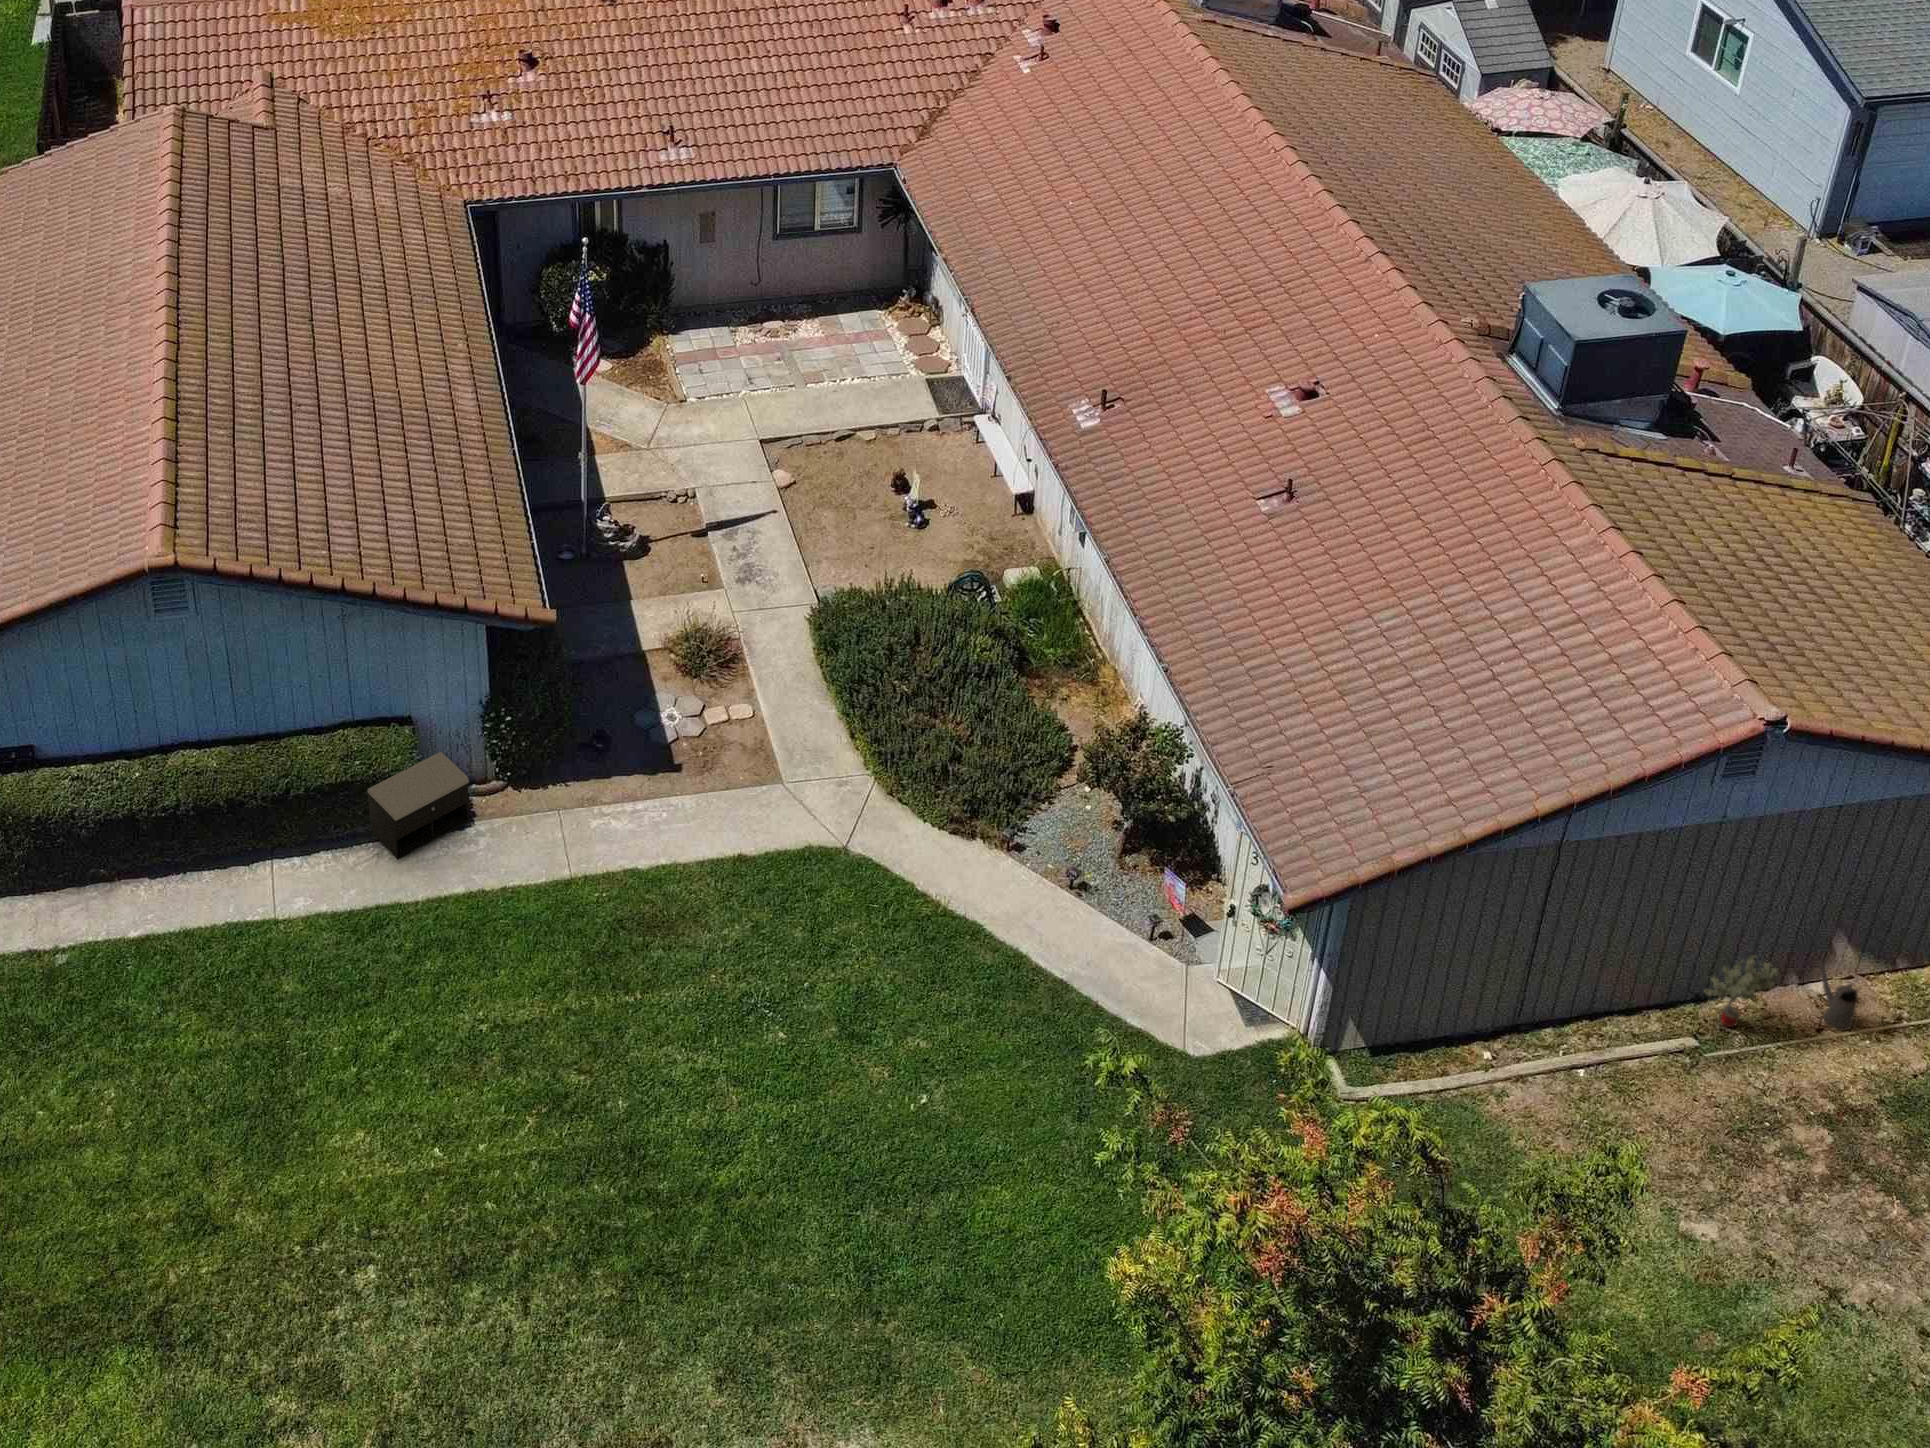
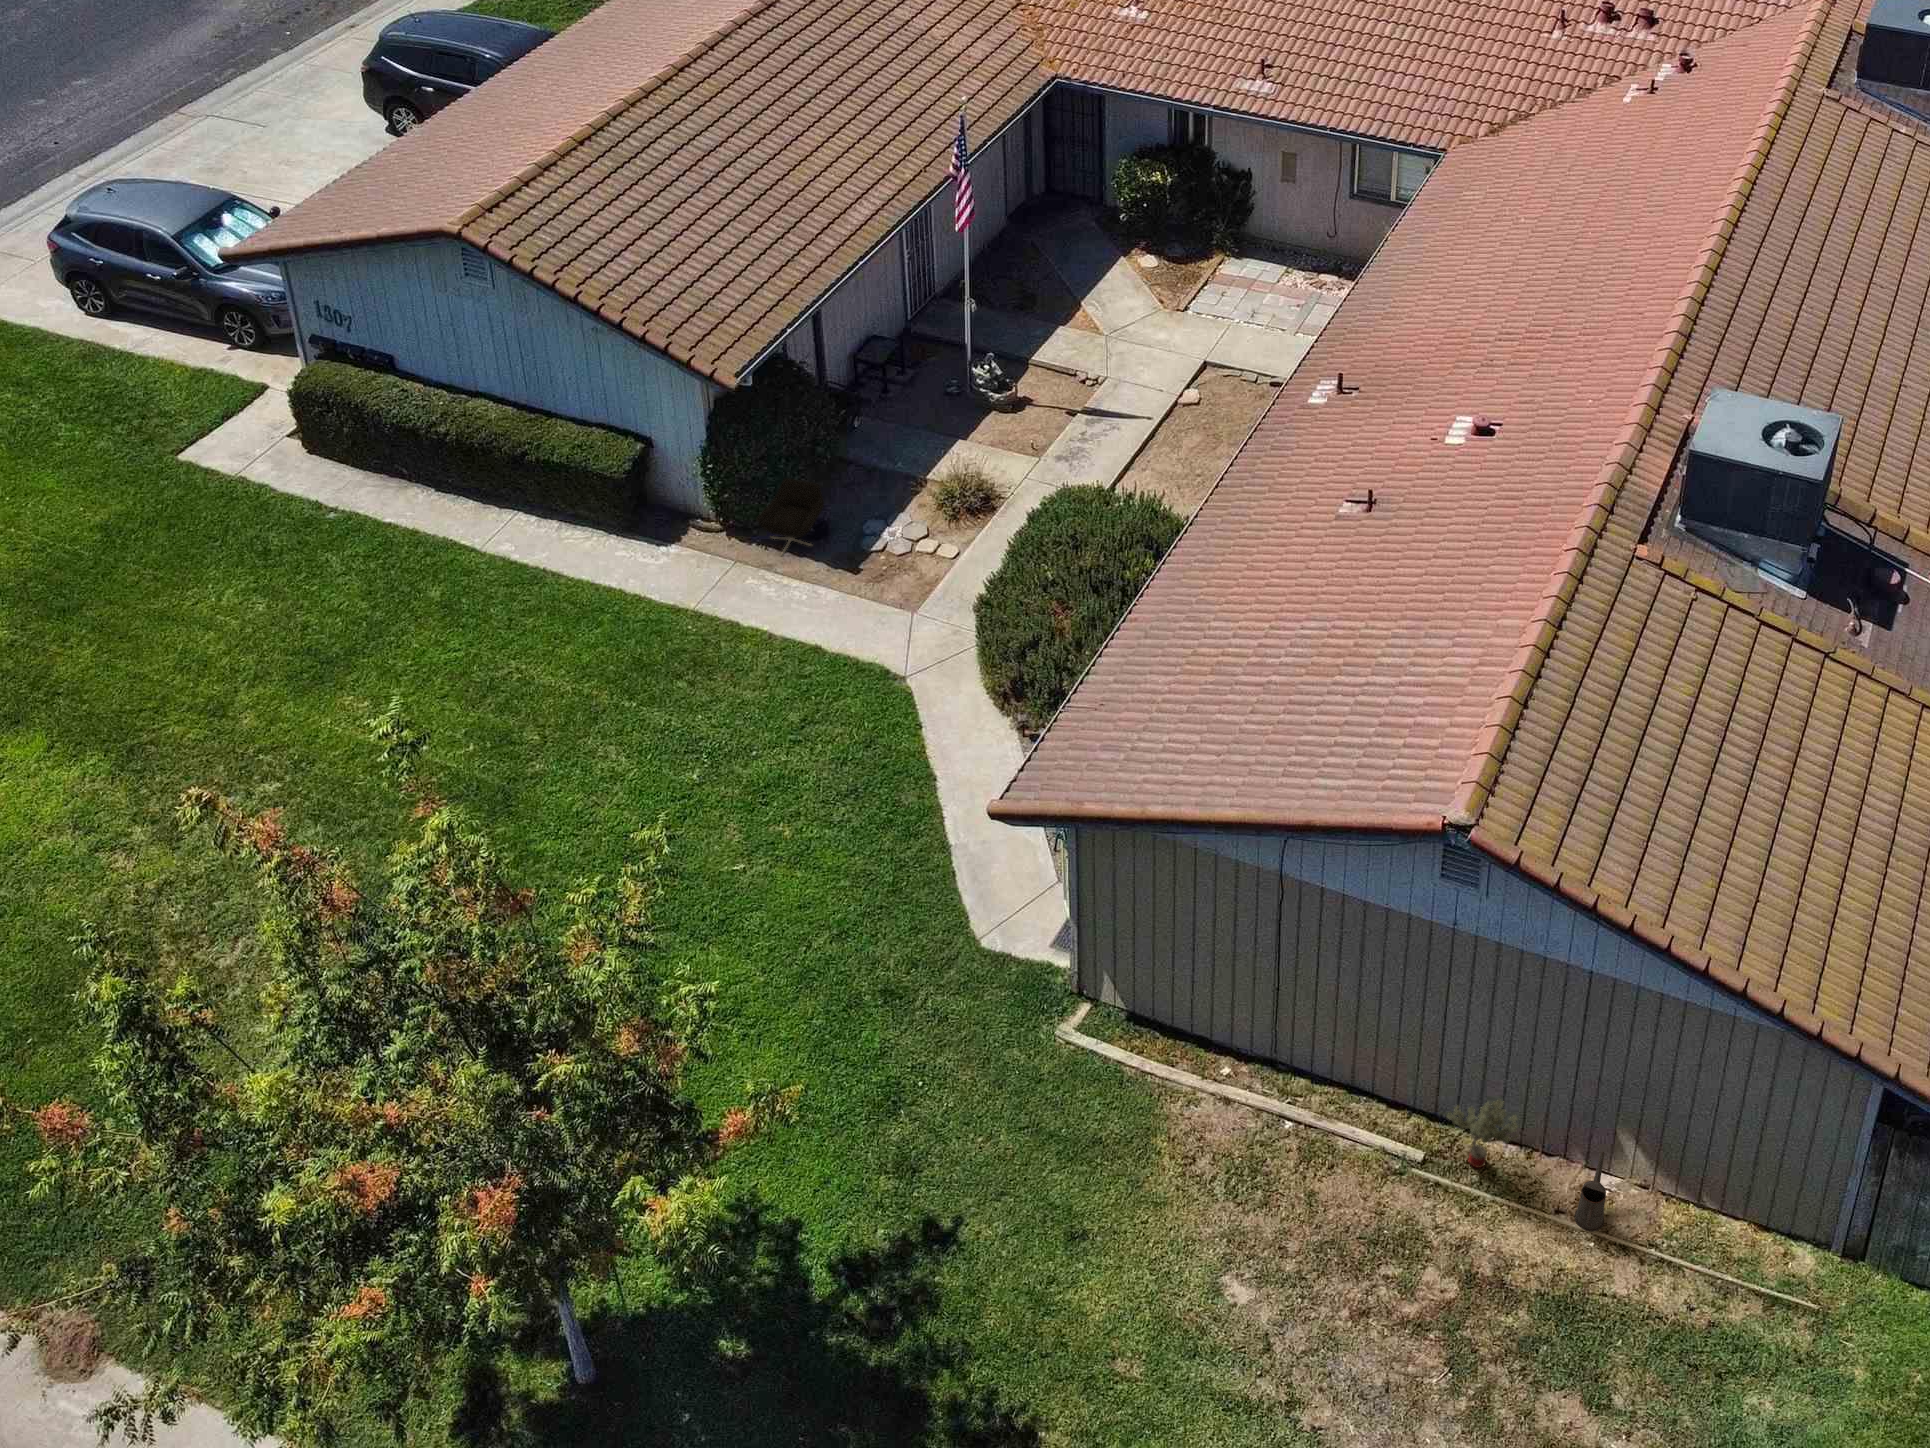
lounge chair: none [553,701,626,793] -> present [756,478,824,555]
storage bench: present [368,752,470,860] -> none [590,470,674,540]

